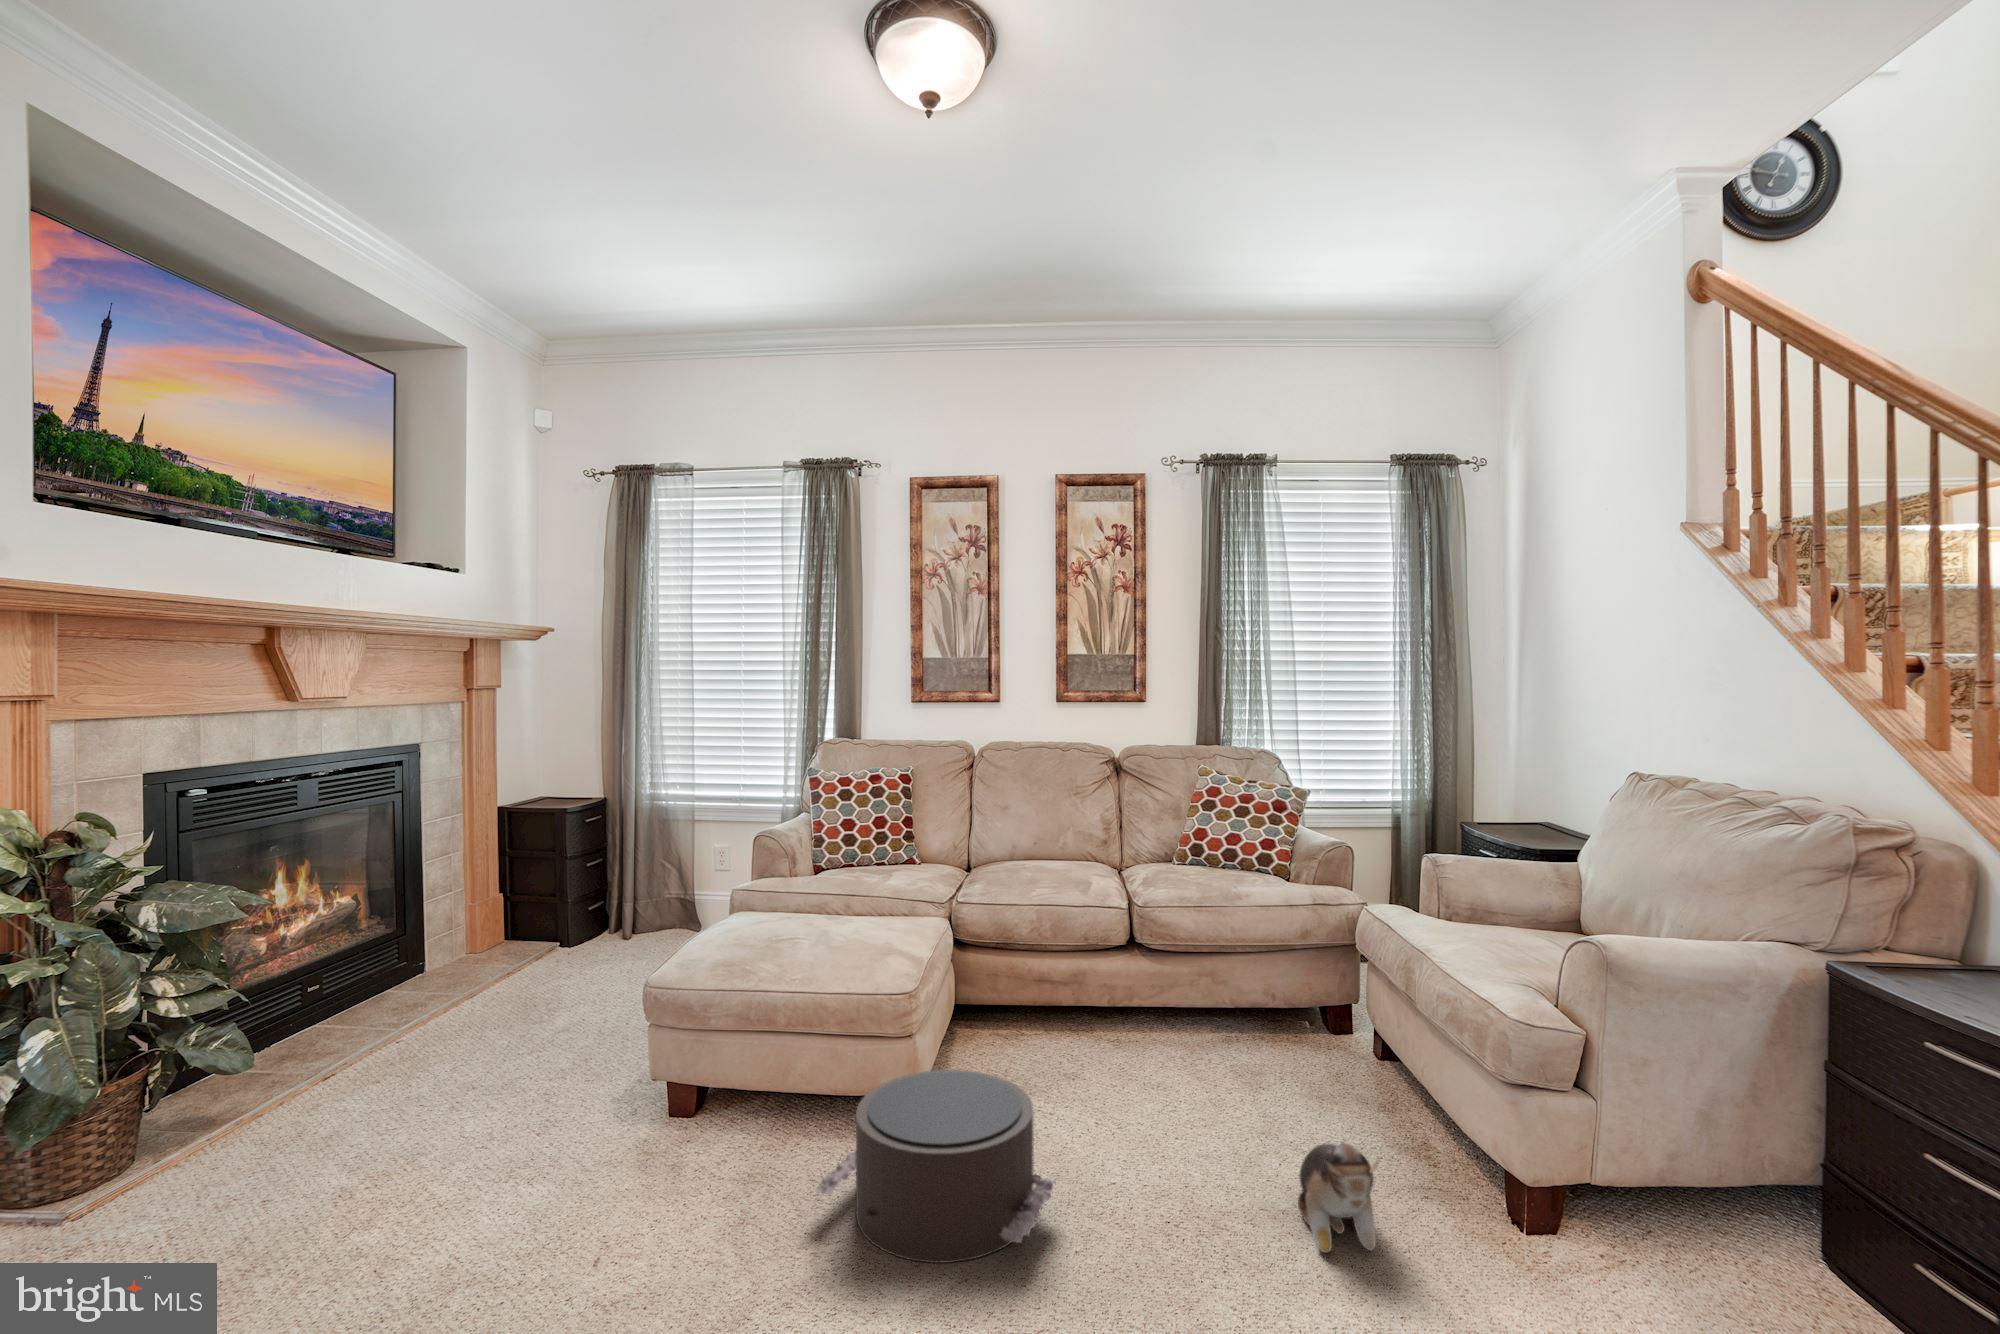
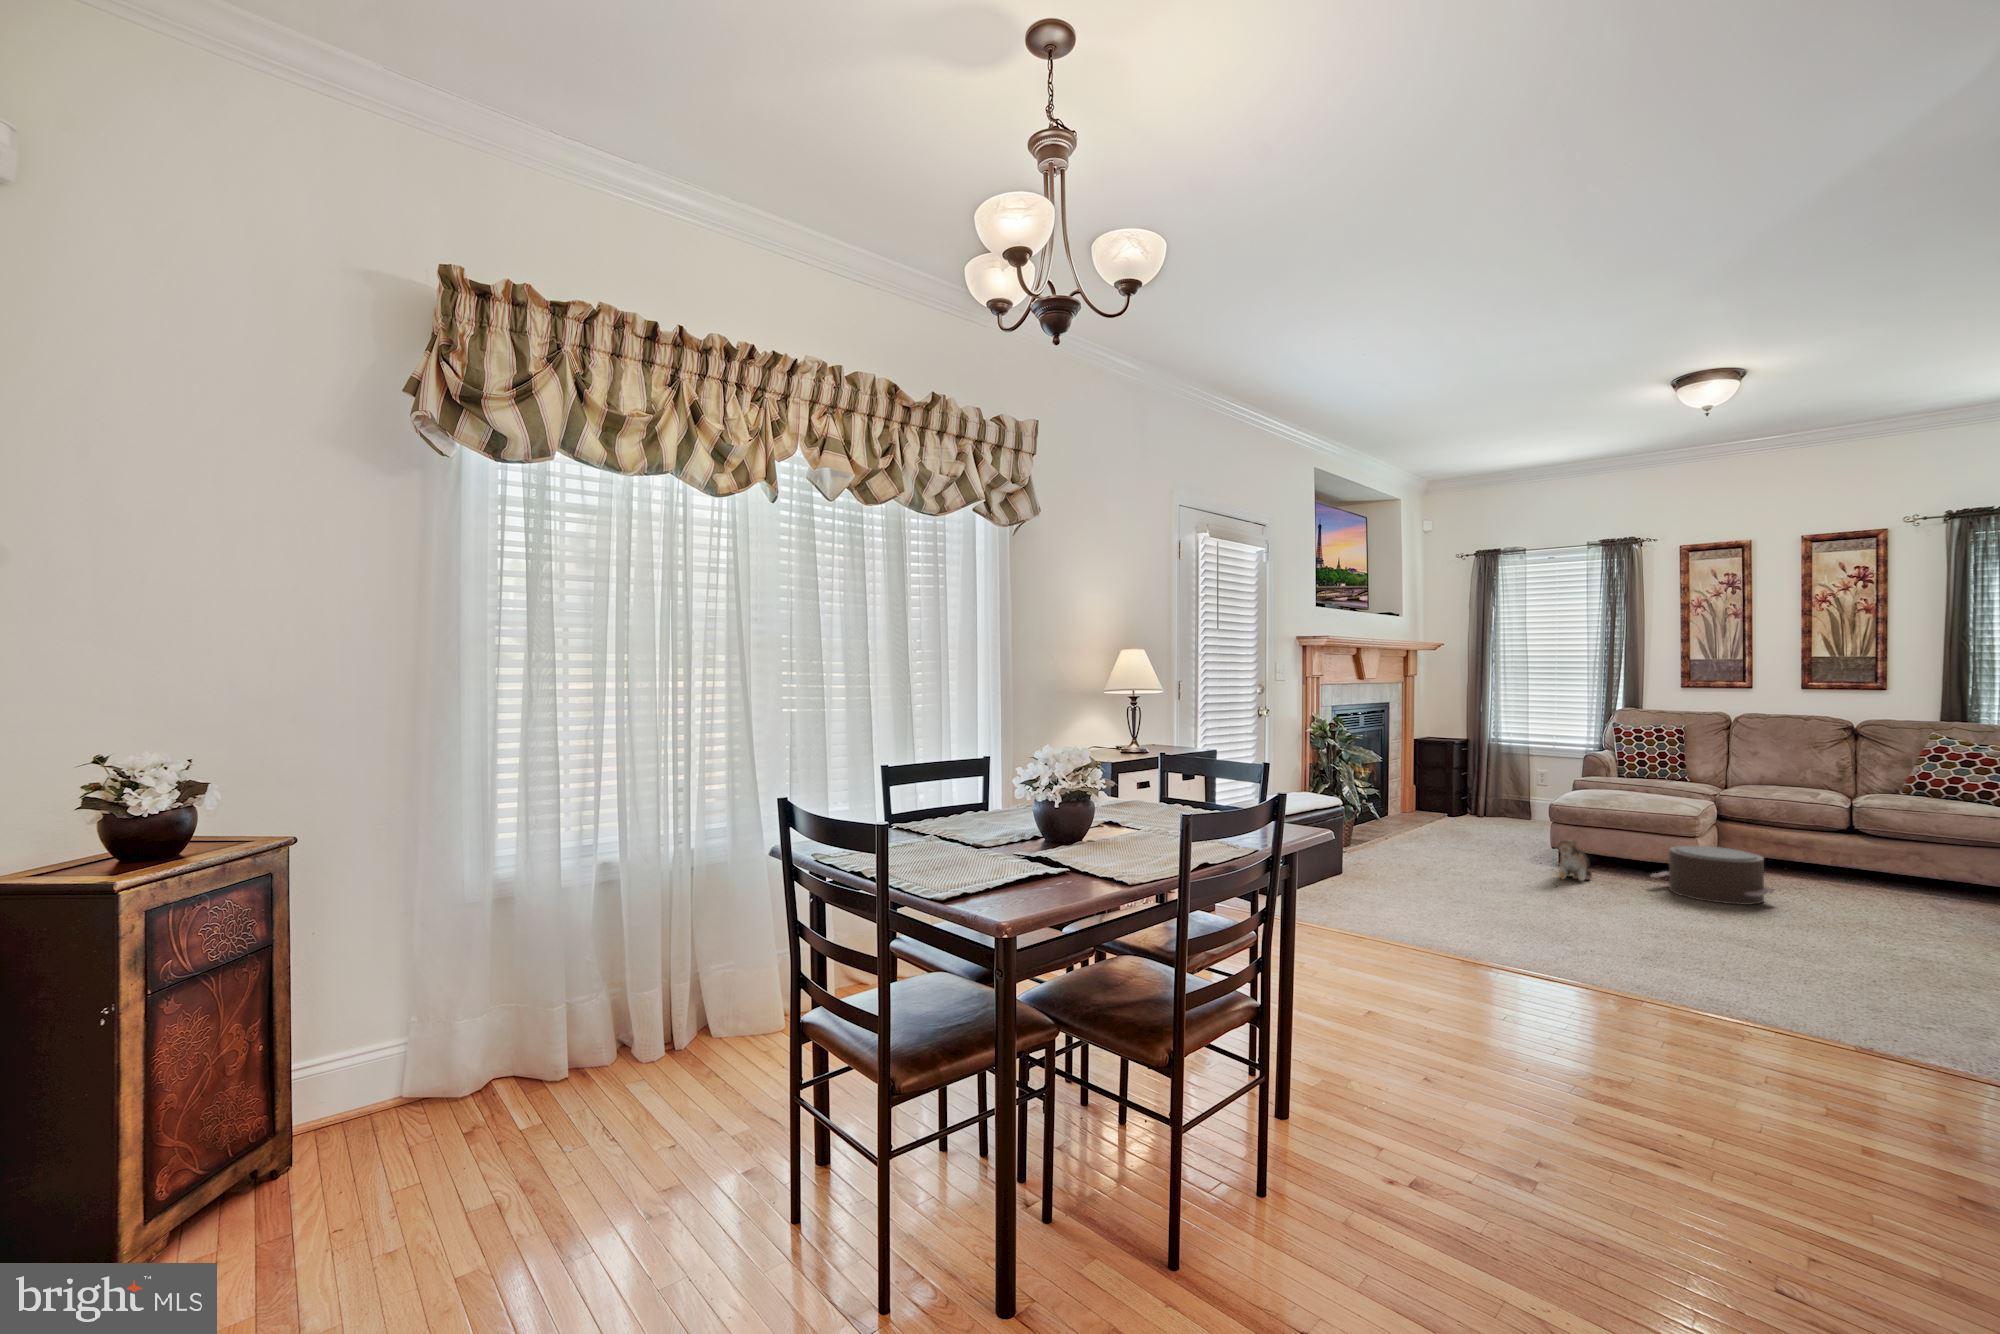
plush toy: present [1298,1143,1379,1253] -> present [1558,839,1592,881]

